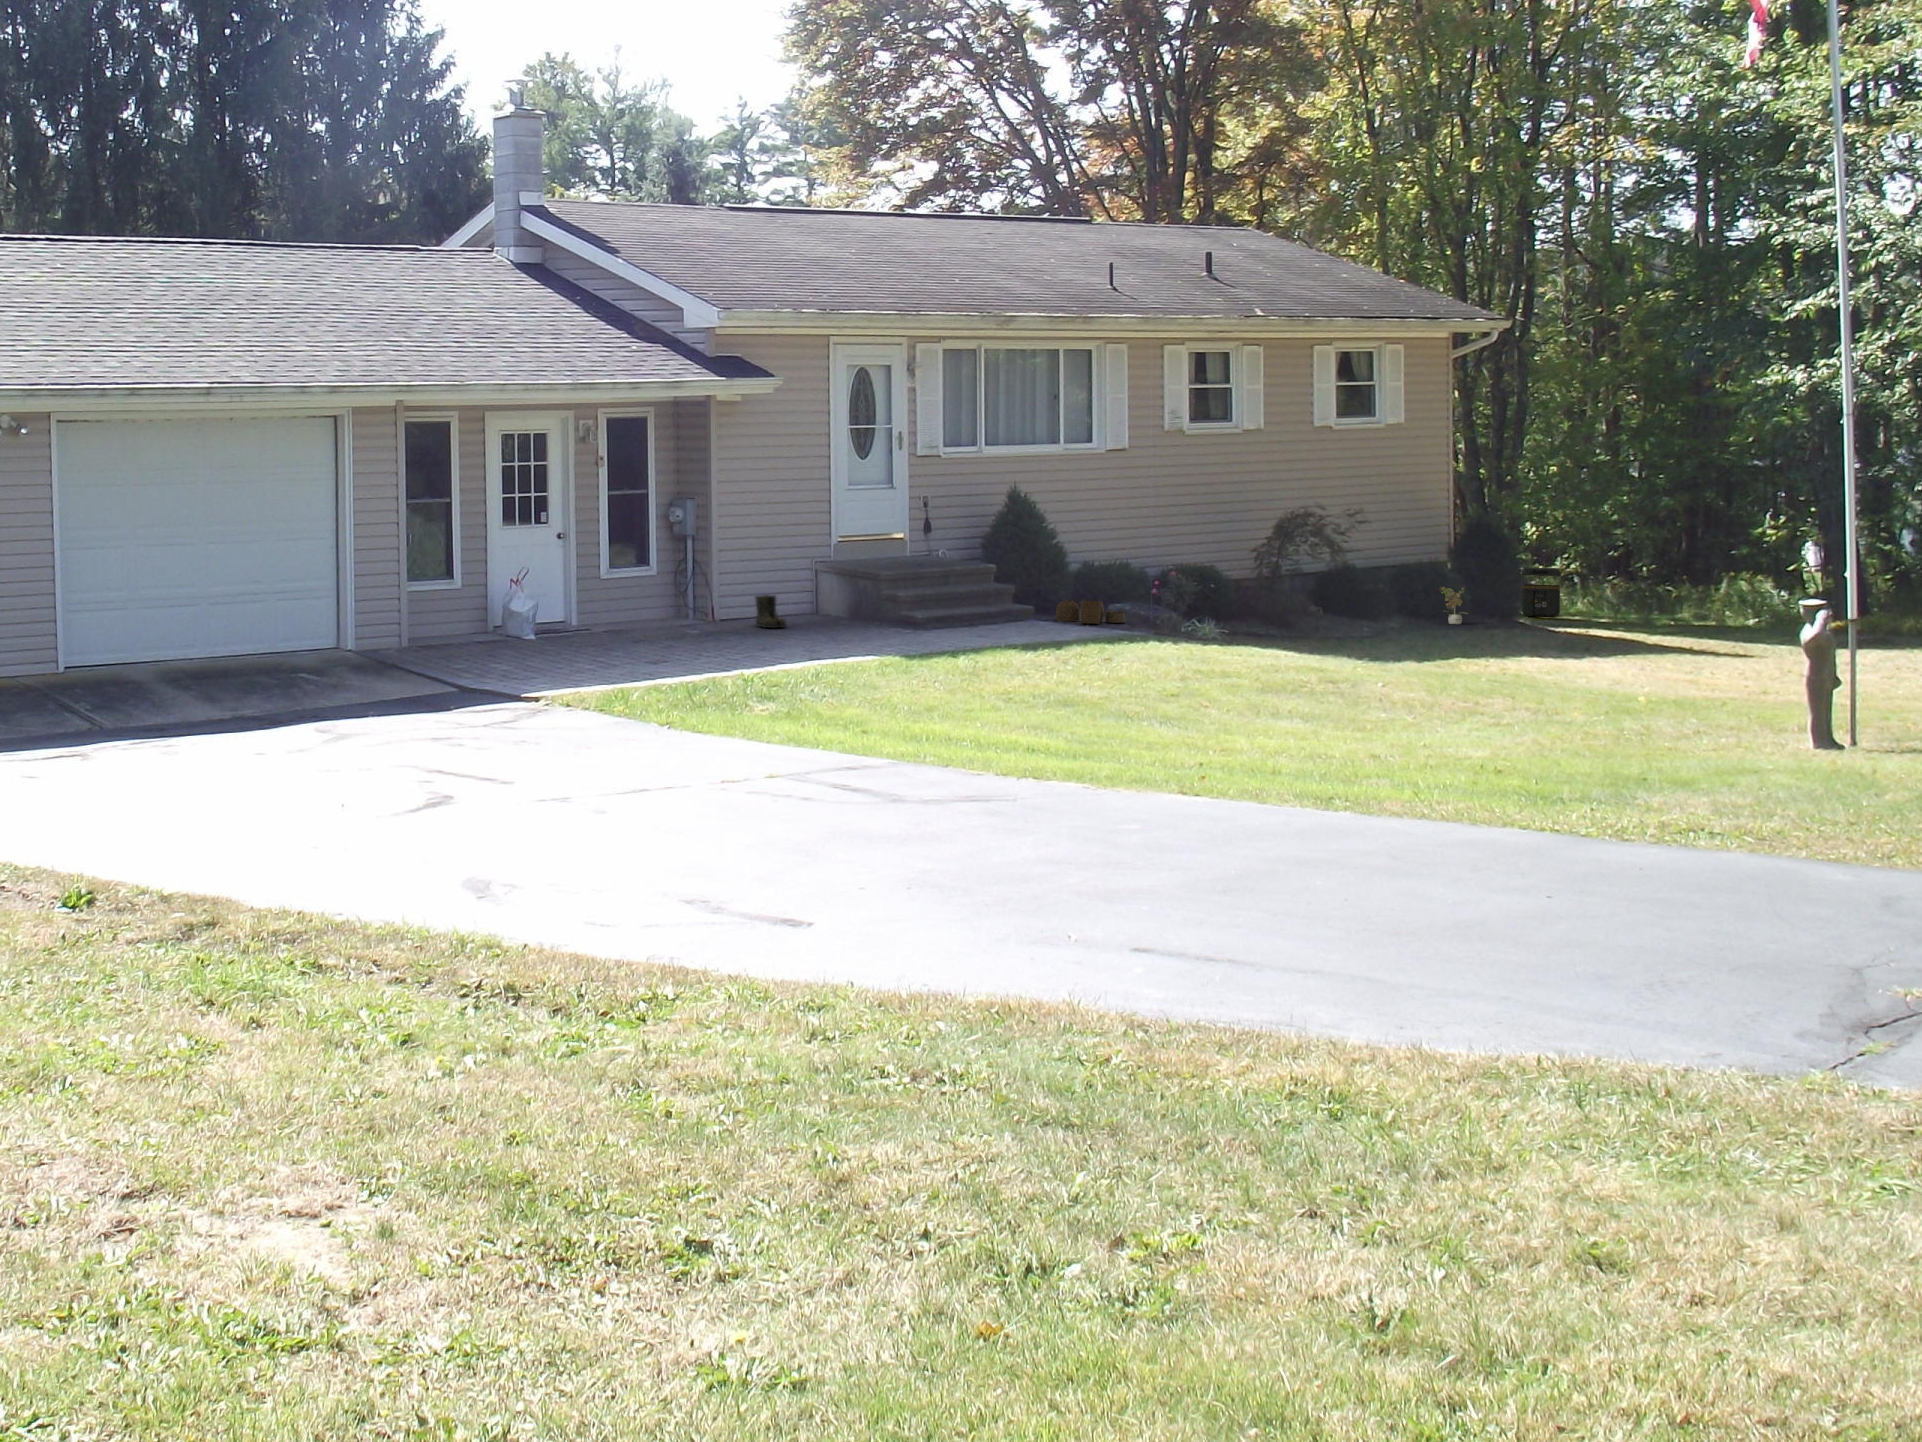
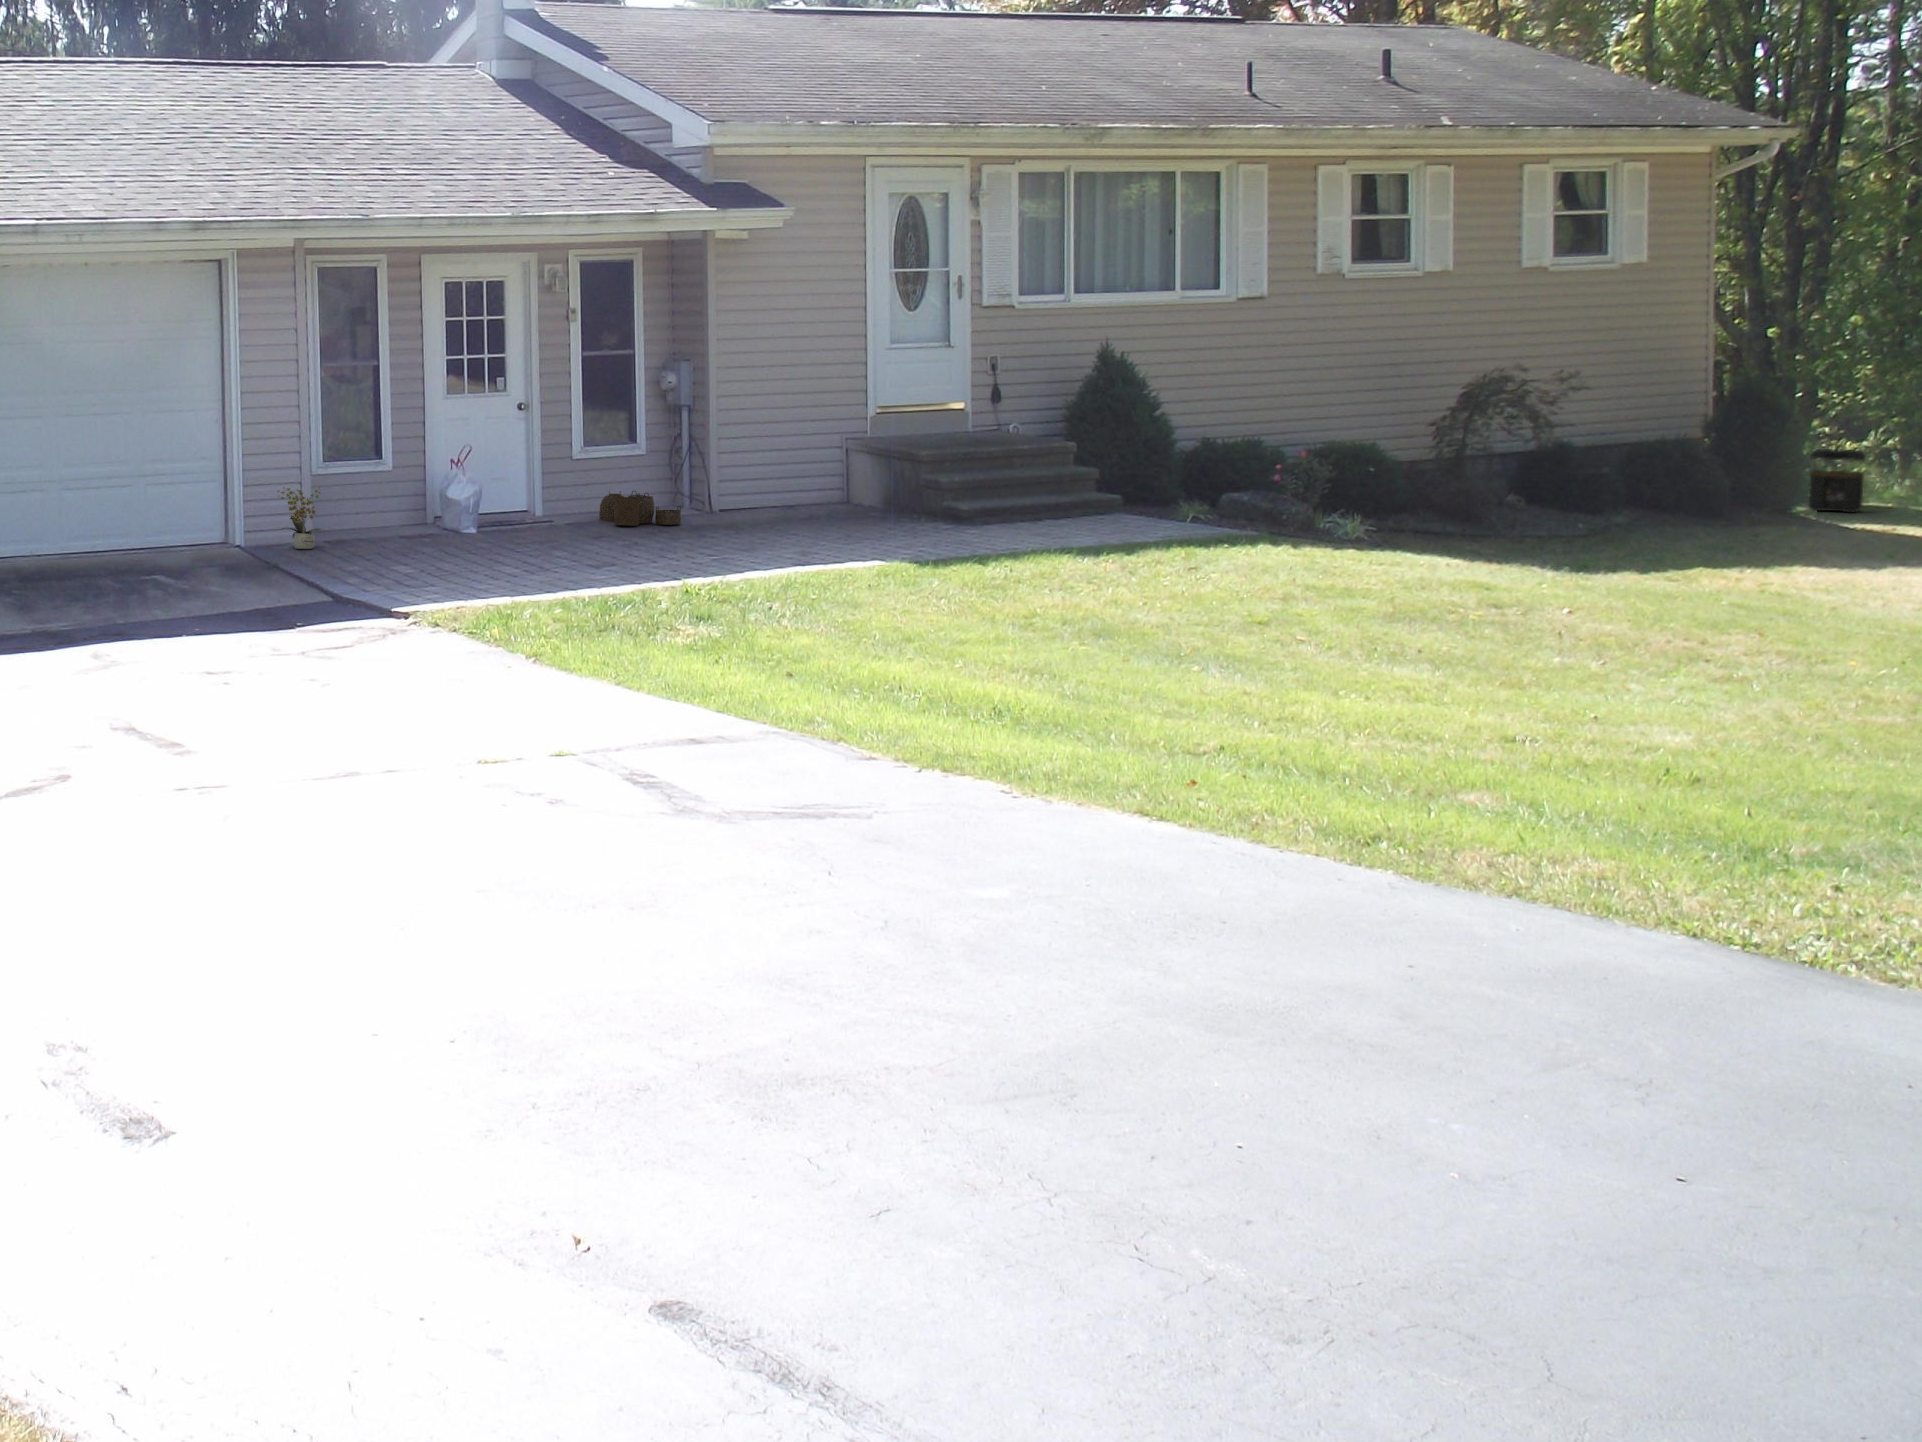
potted plant: present [1439,587,1468,624] -> present [277,487,324,549]
boots: present [755,595,787,628] -> none [762,476,802,517]
woven basket: present [1056,598,1125,623] -> present [599,491,681,526]

